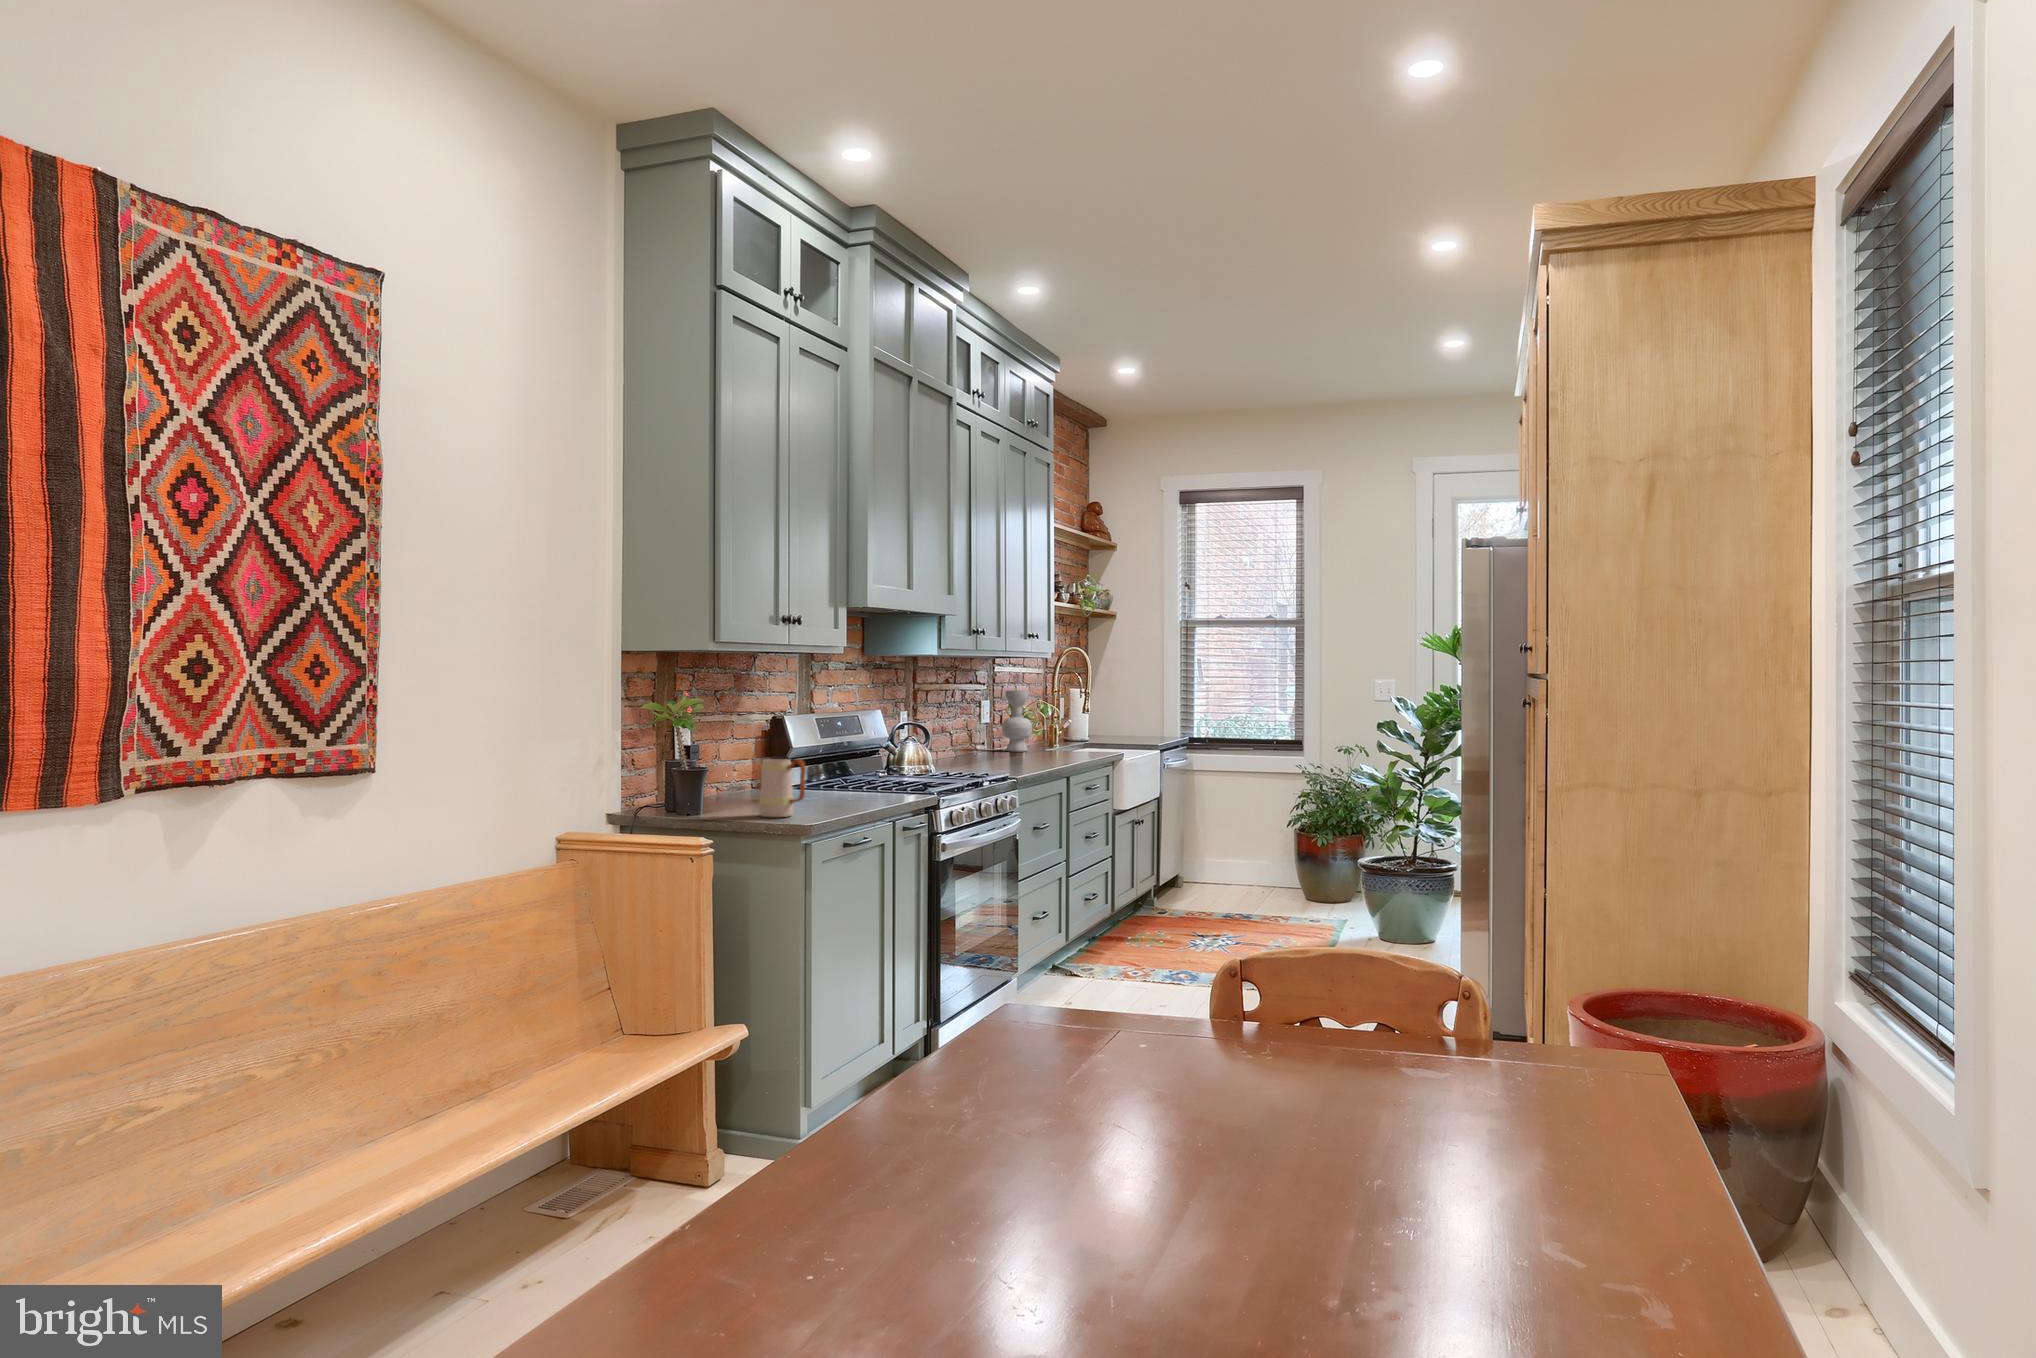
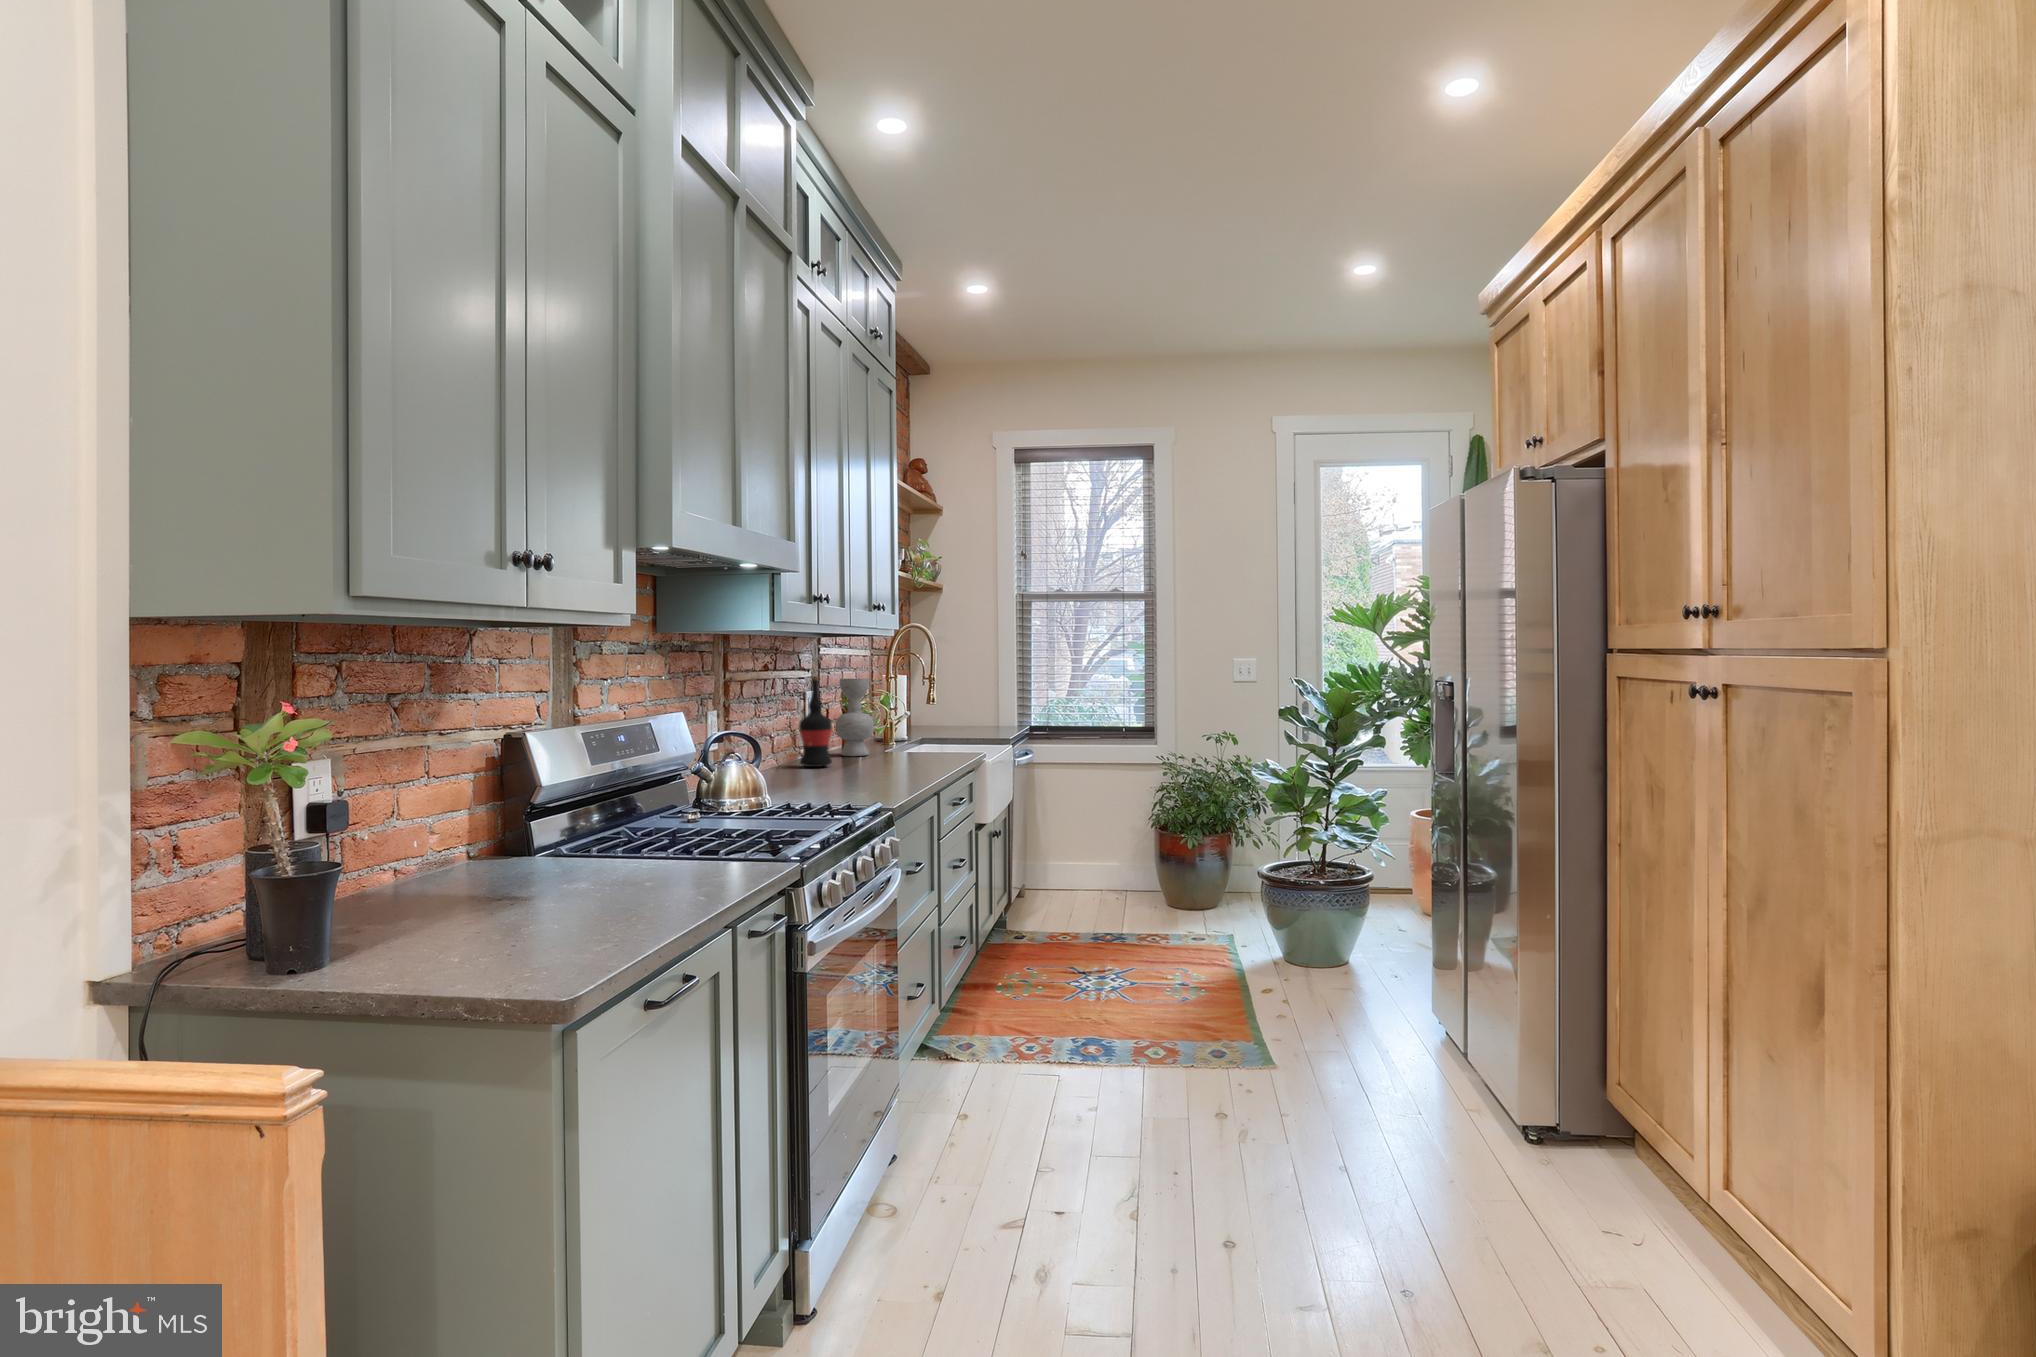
wine bottle: none [969,687,993,756] -> present [799,676,832,767]
mug: present [759,759,806,817] -> none [458,845,564,979]

